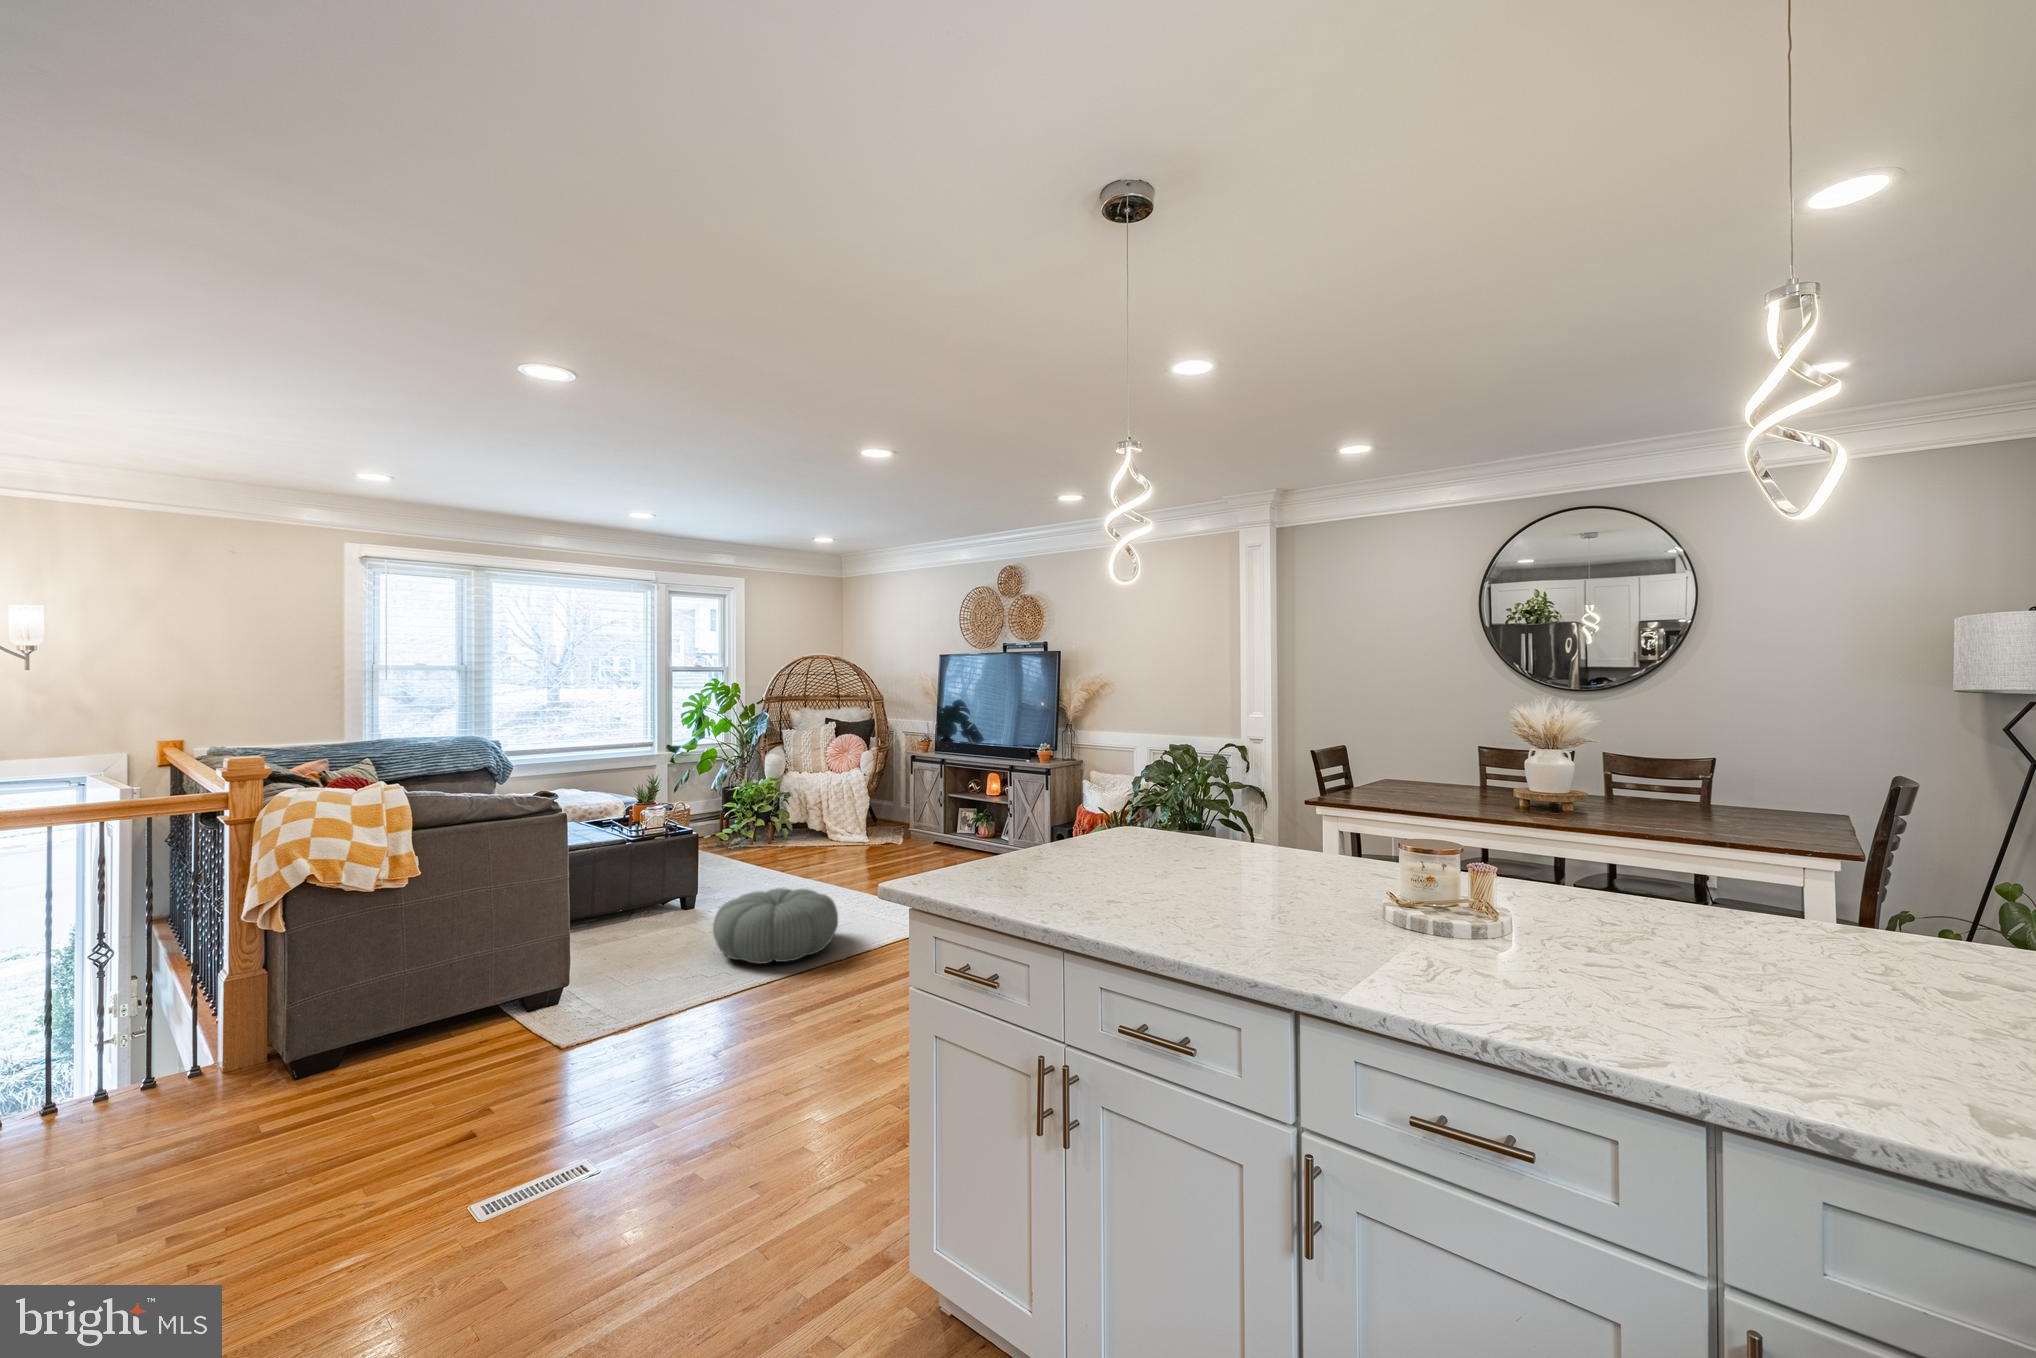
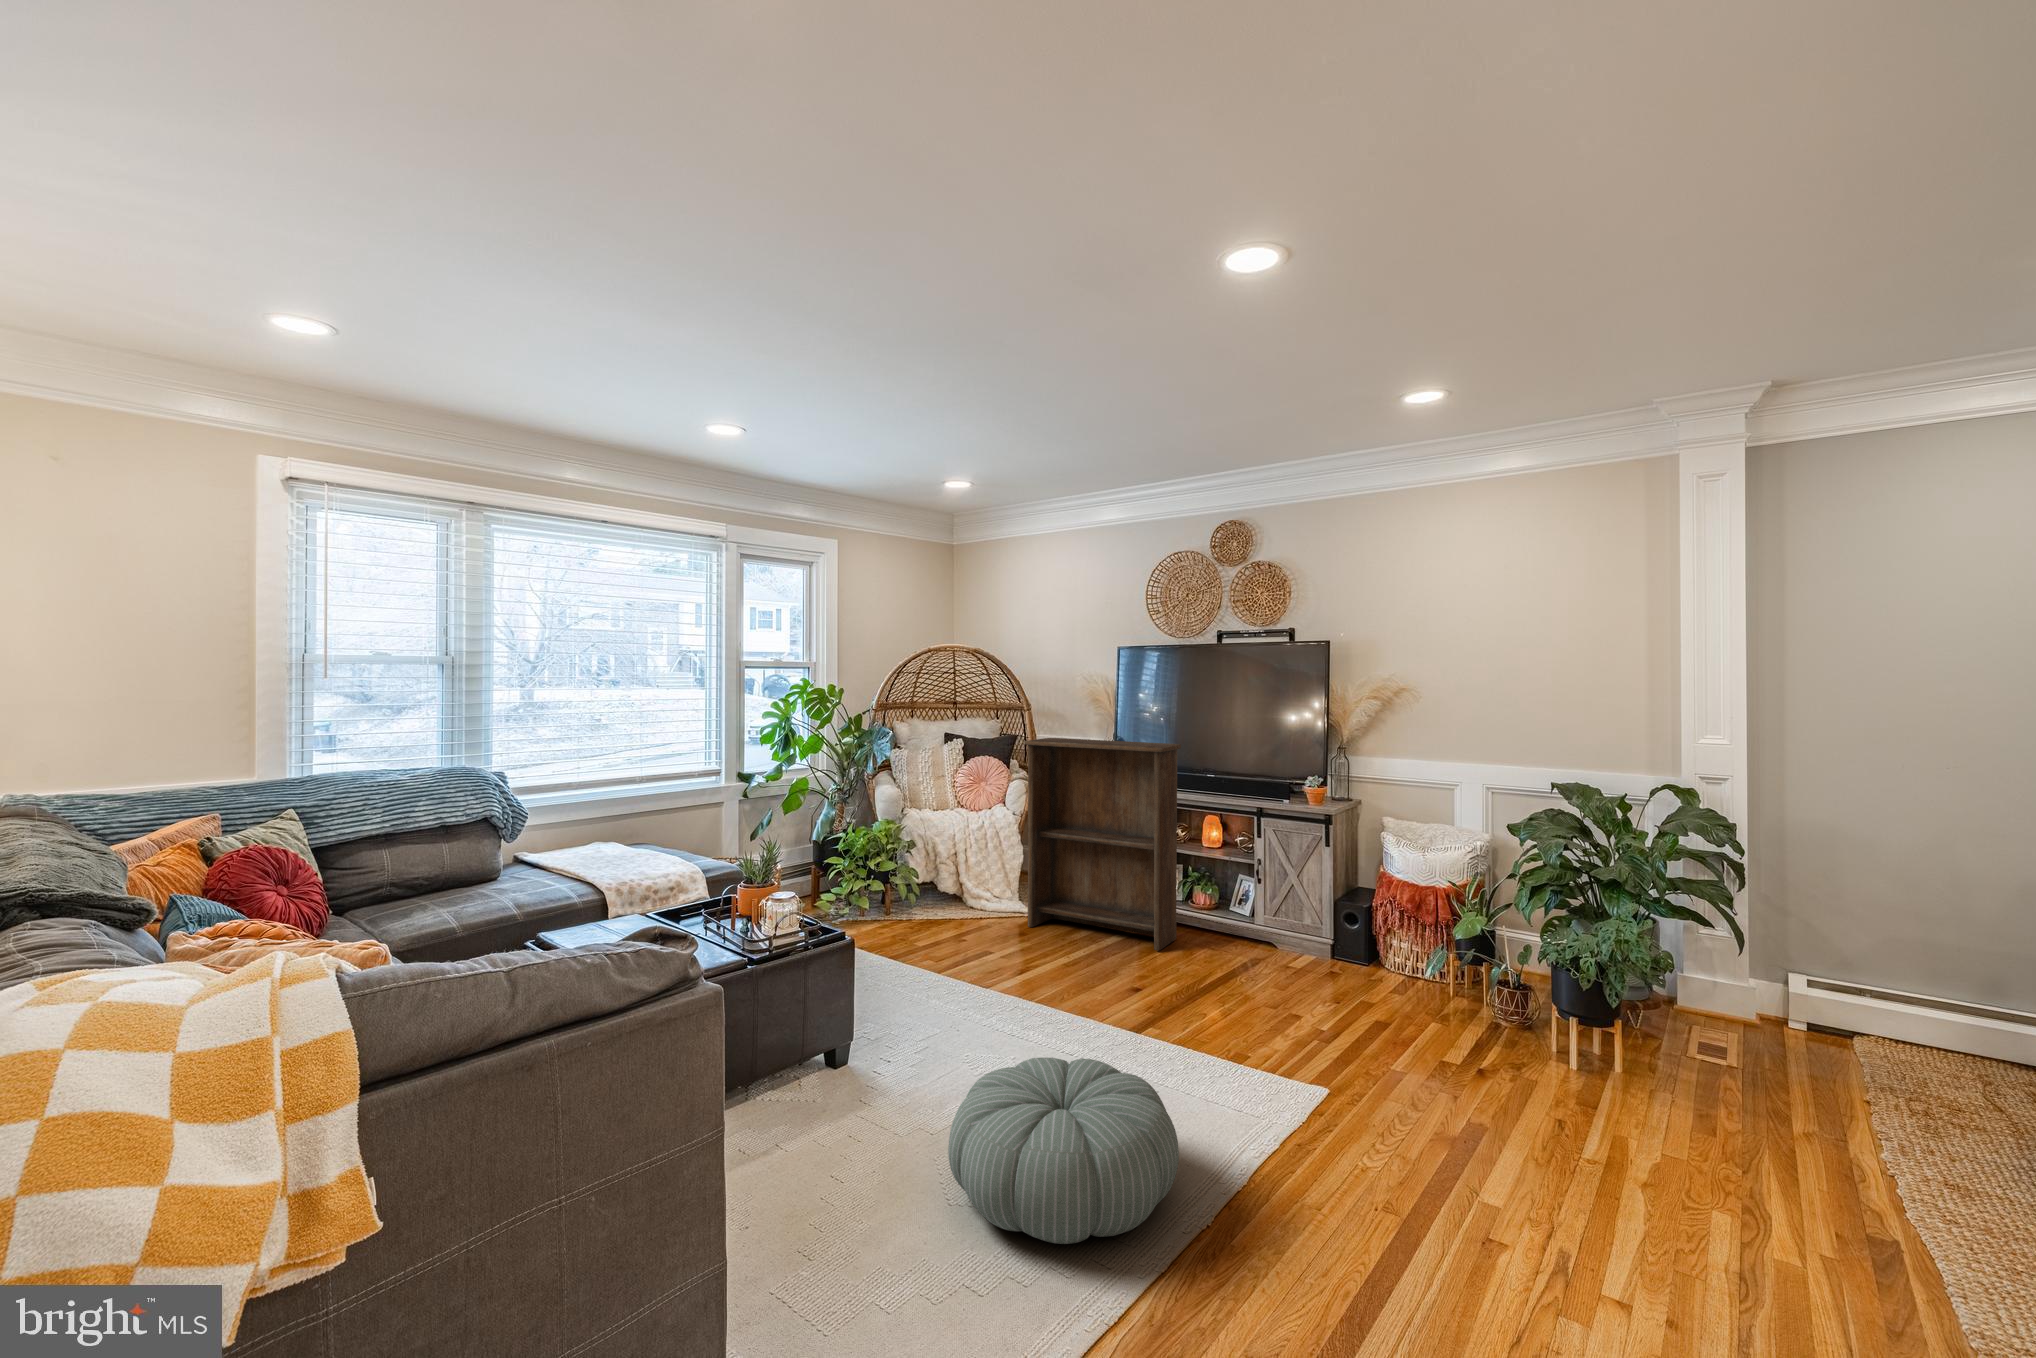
bookshelf: none [857,719,958,861] -> present [1025,738,1181,951]

